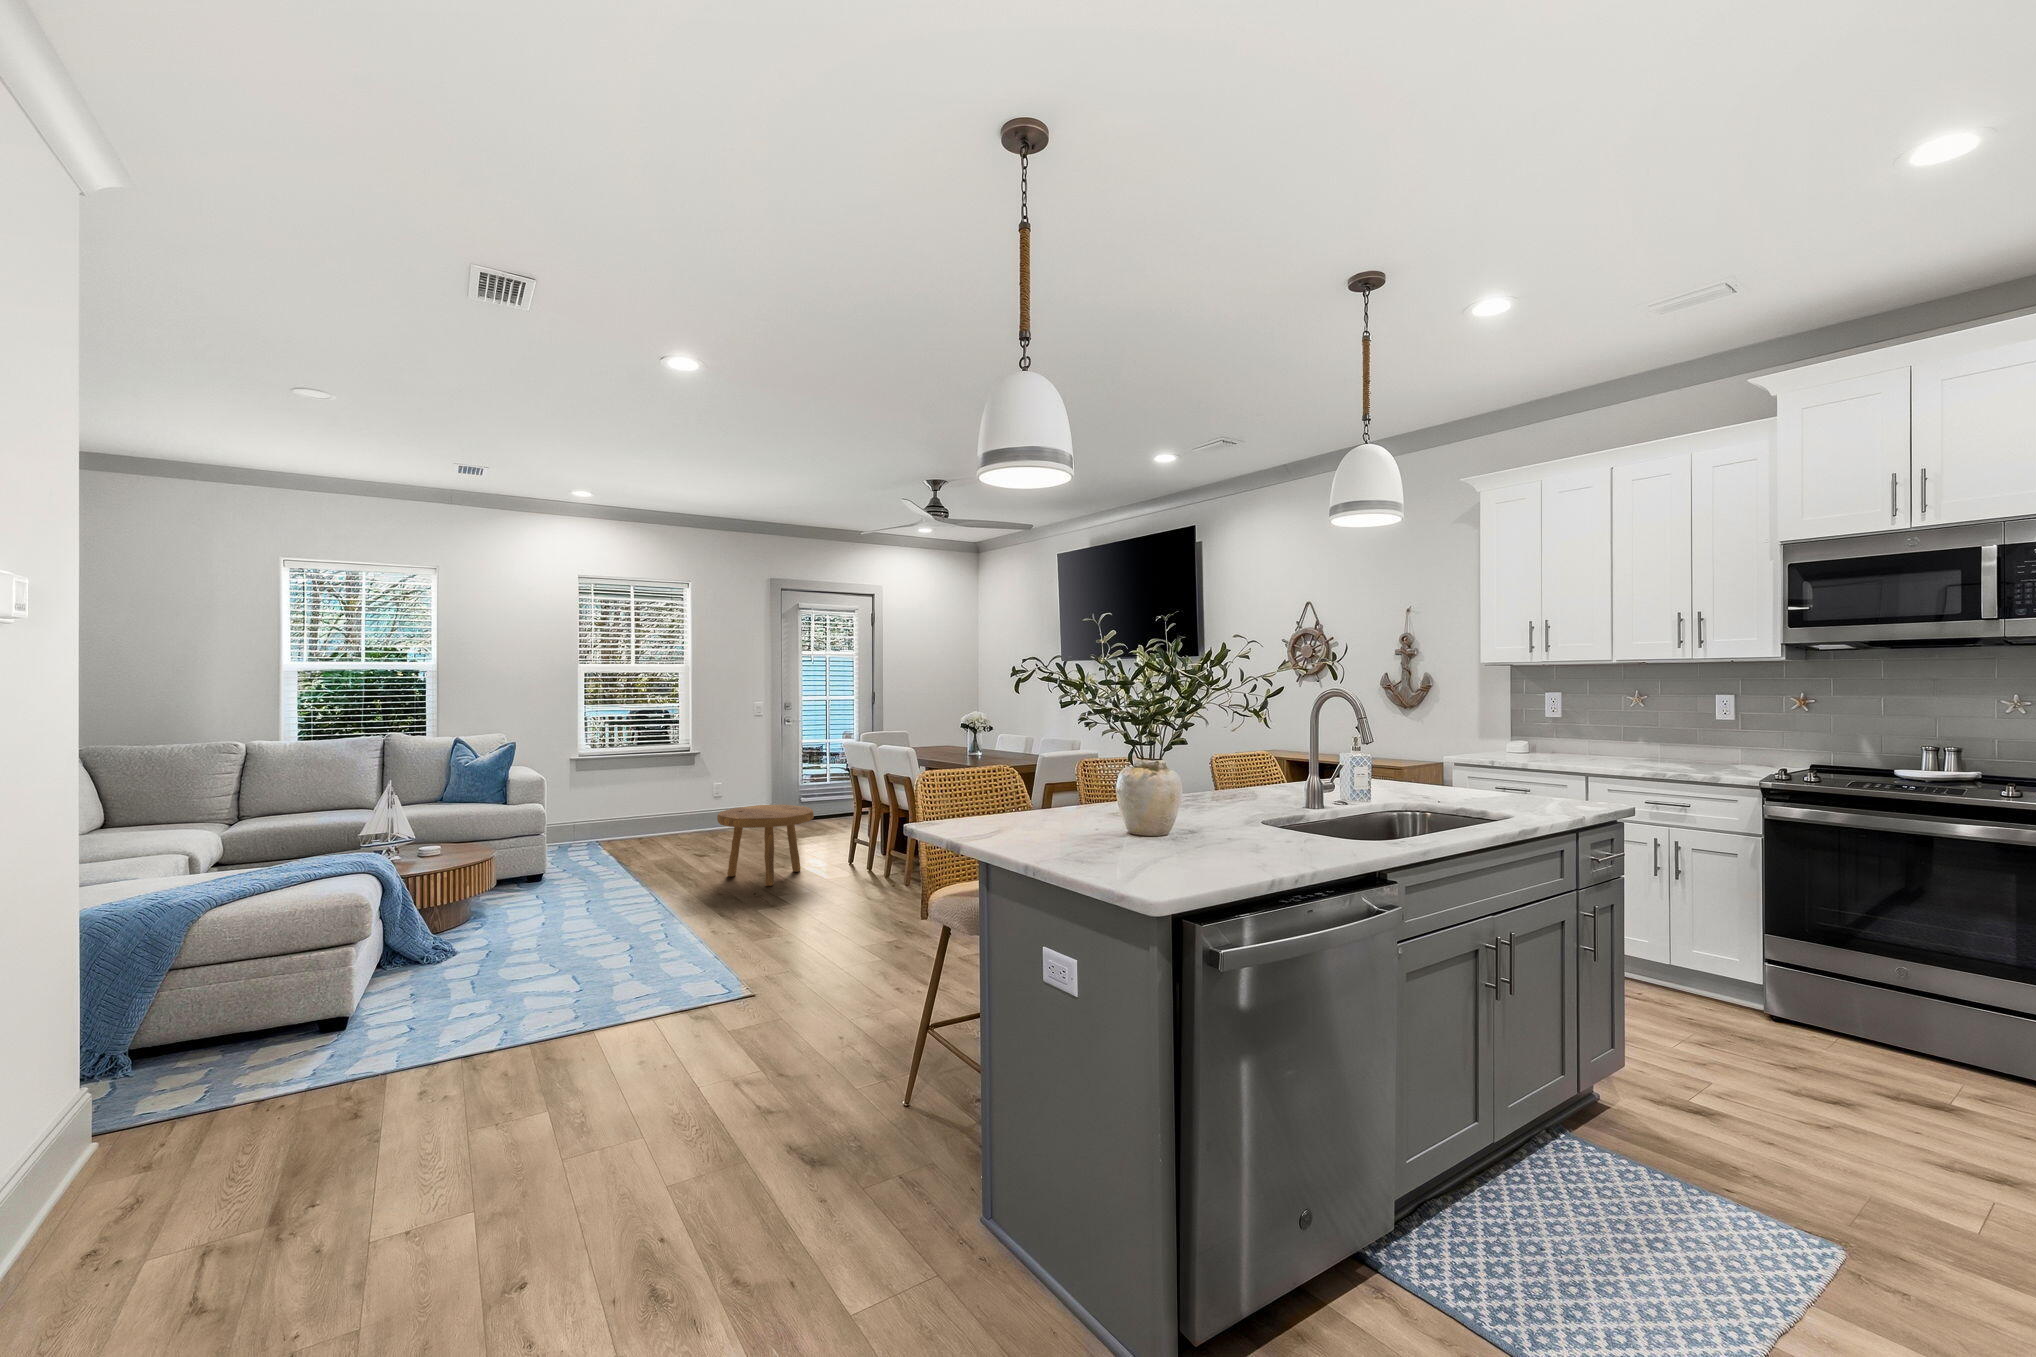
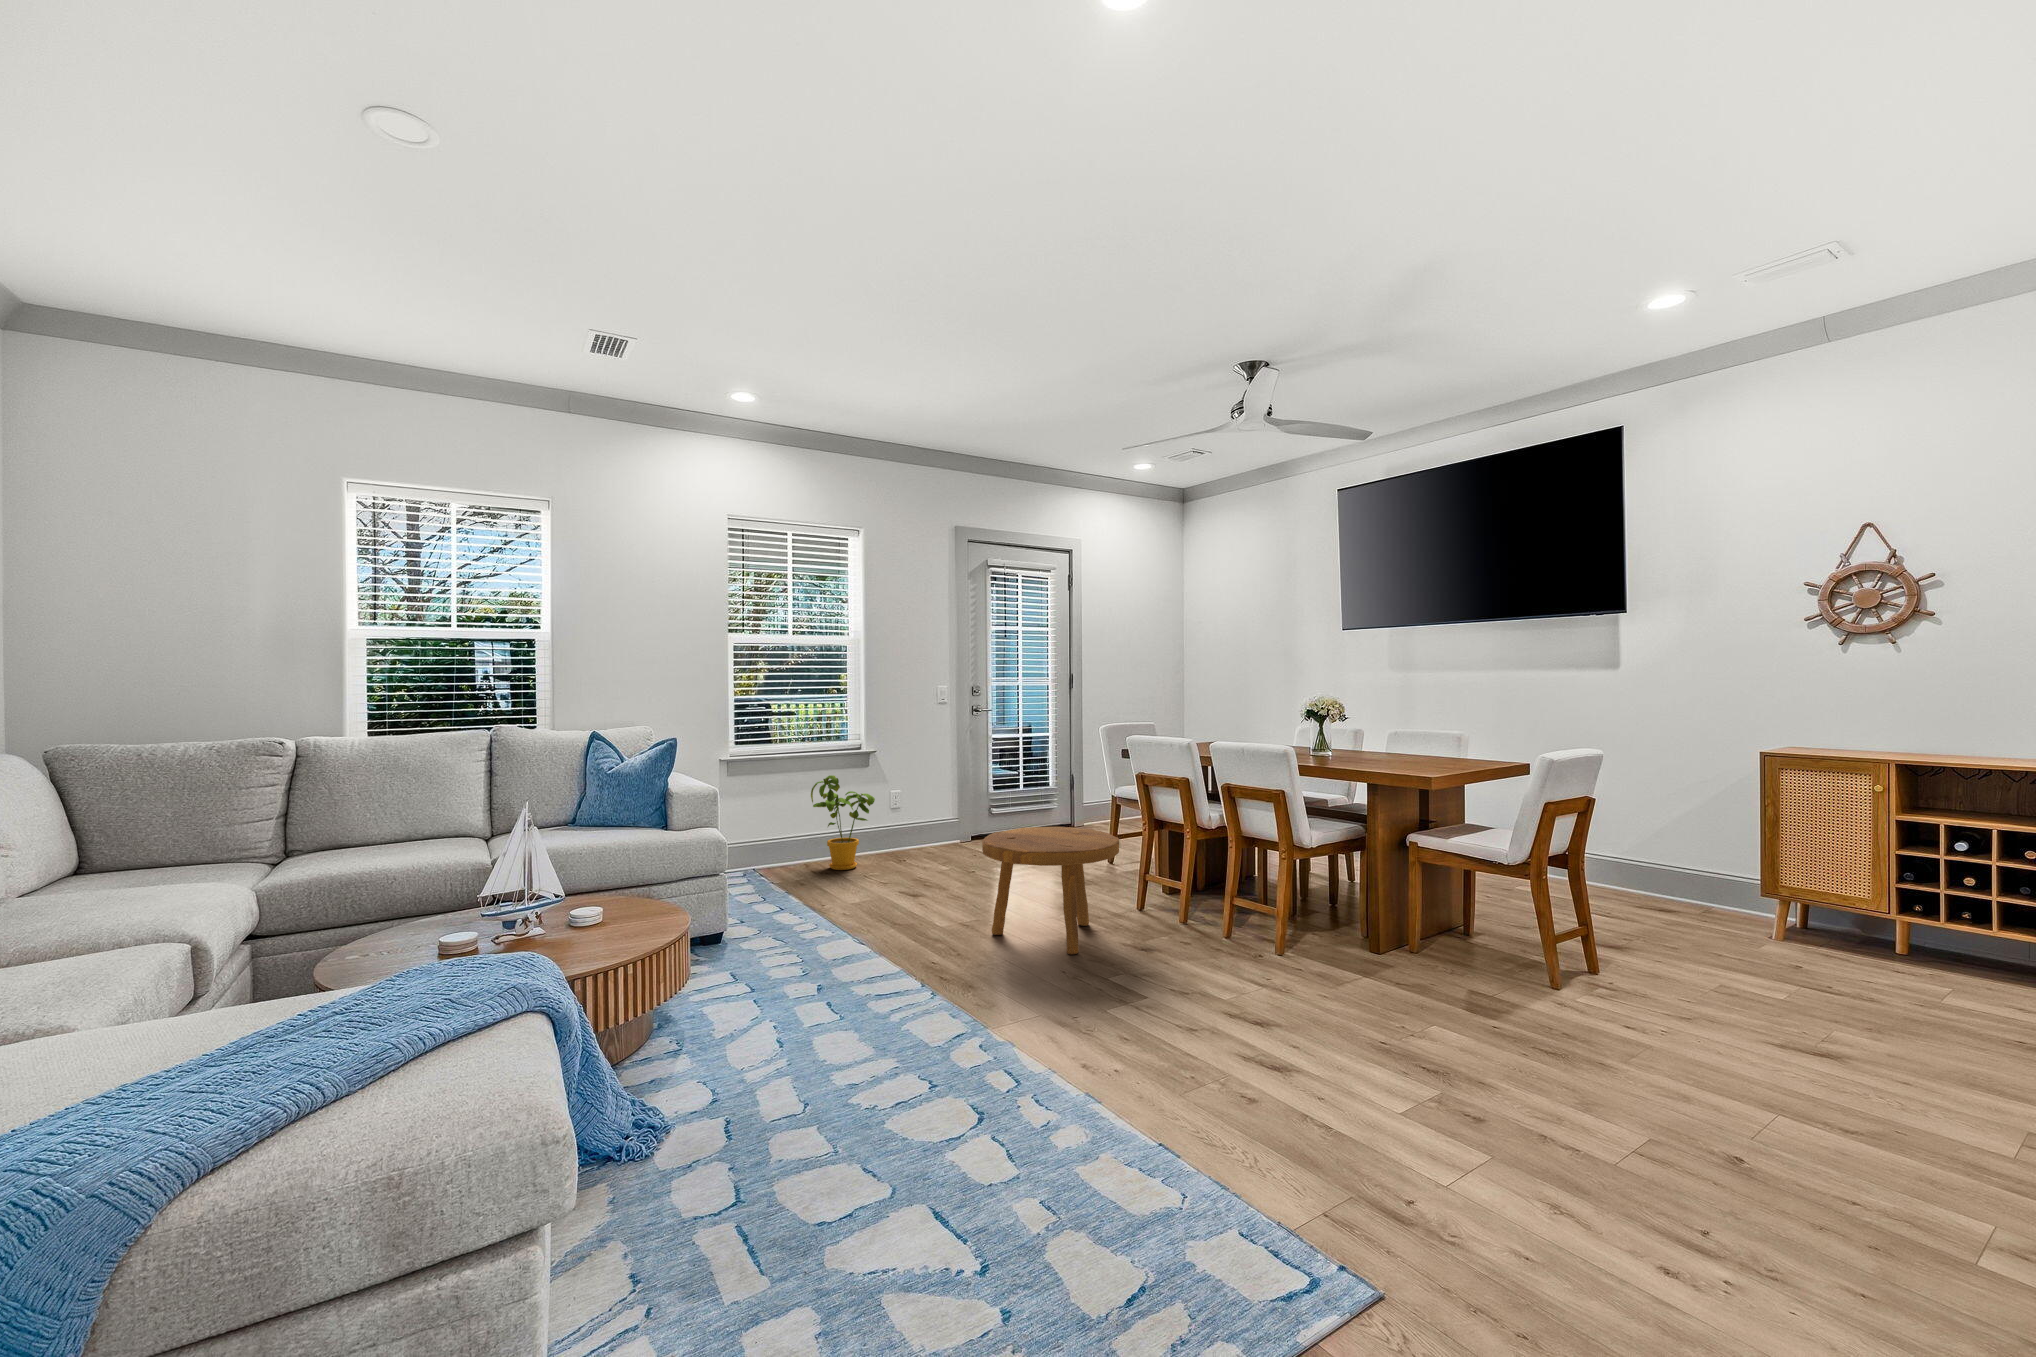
house plant: none [638,770,687,840] -> present [811,775,875,870]

